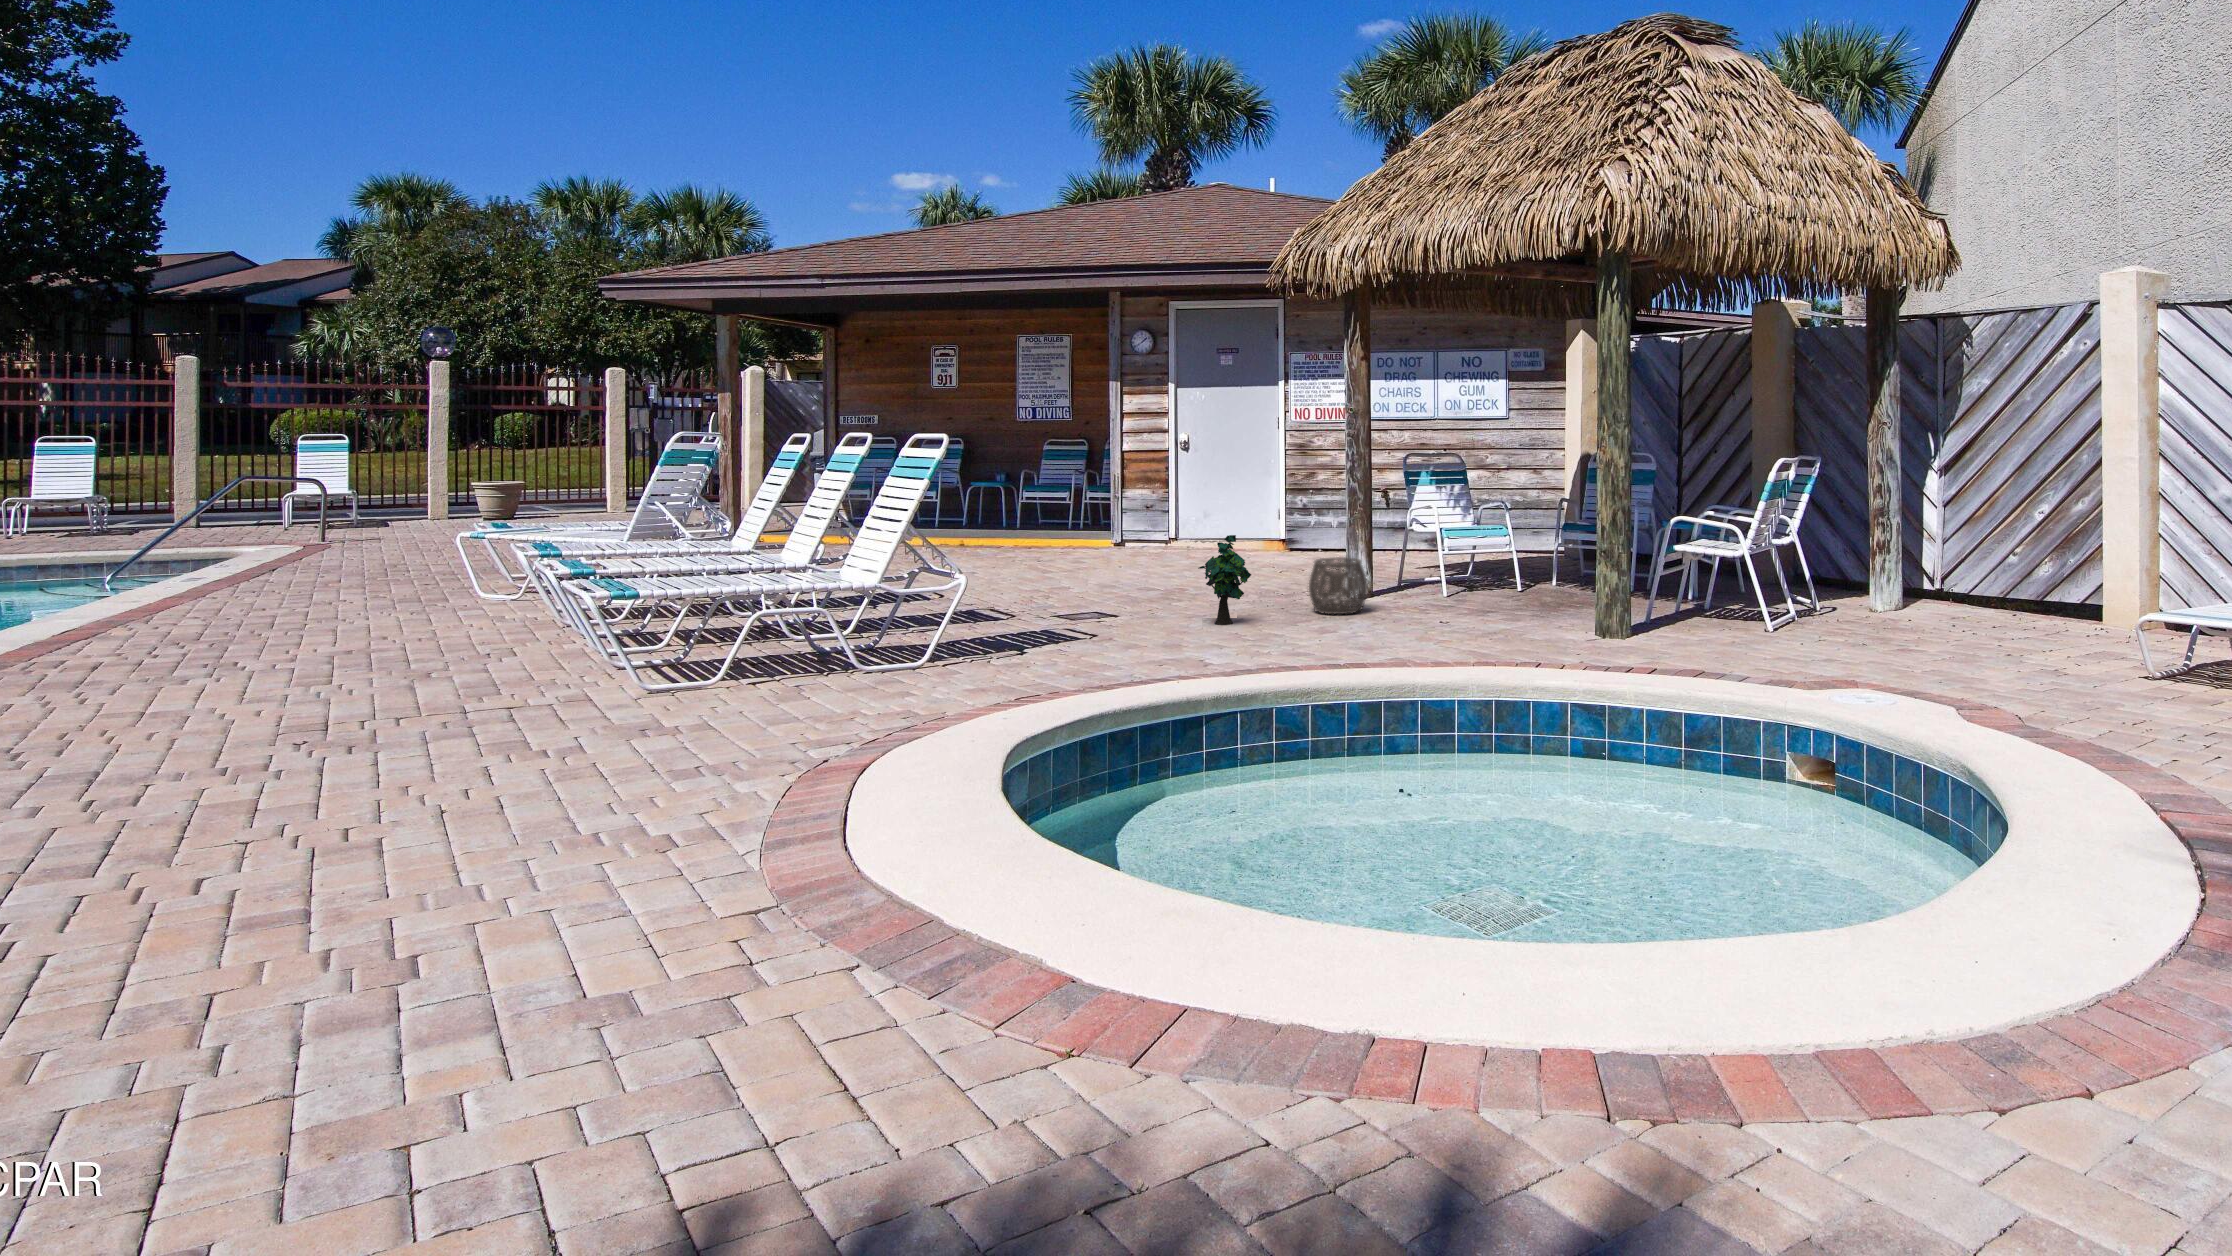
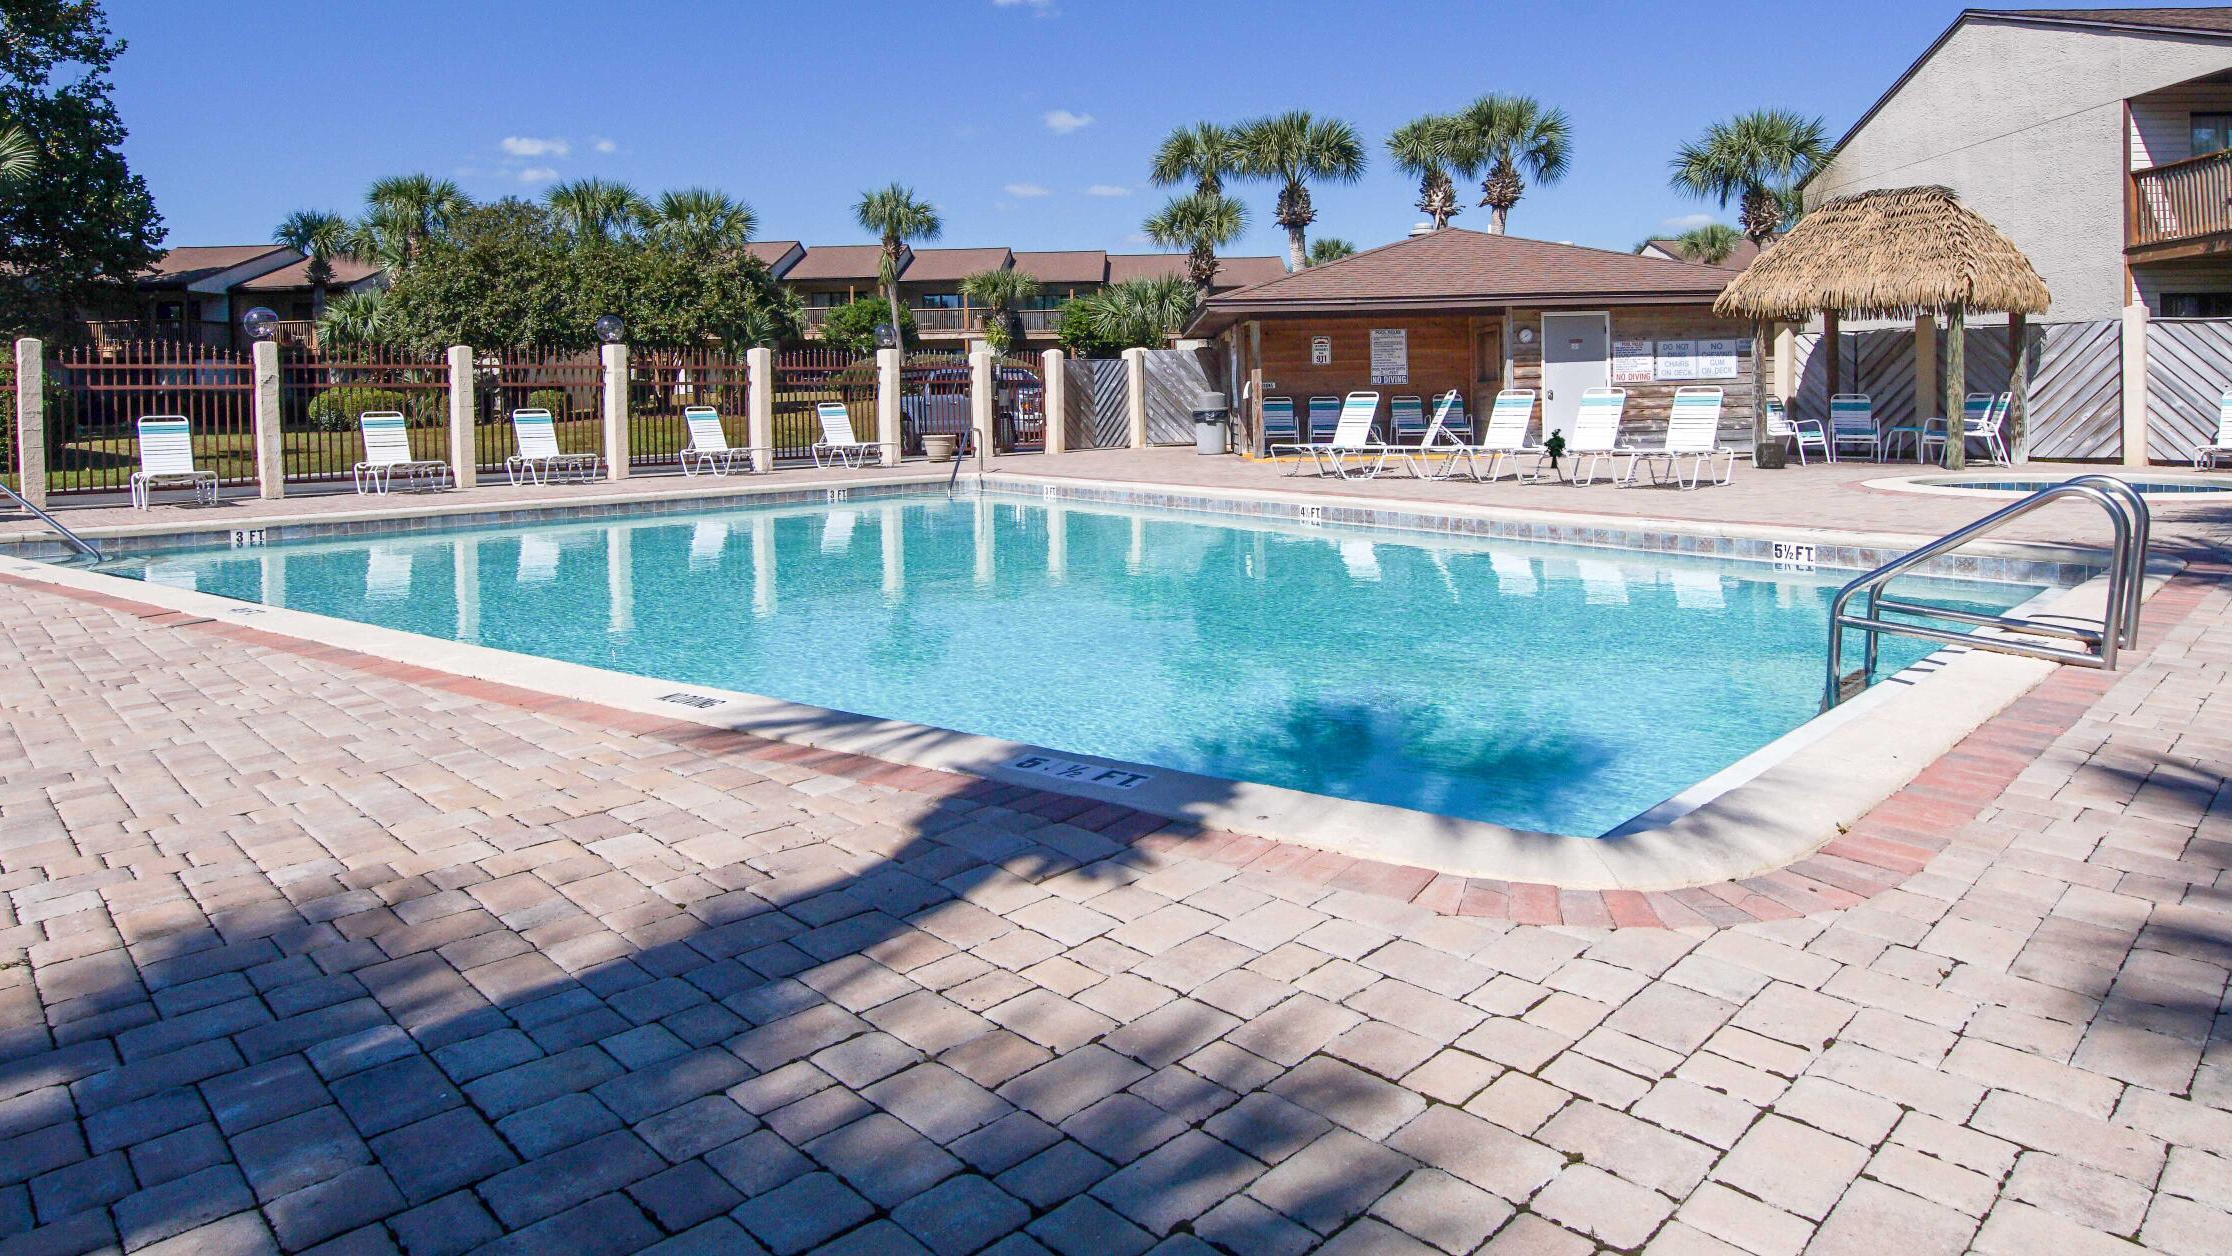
decorative plant: present [1198,535,1251,625] -> present [1543,429,1566,468]

